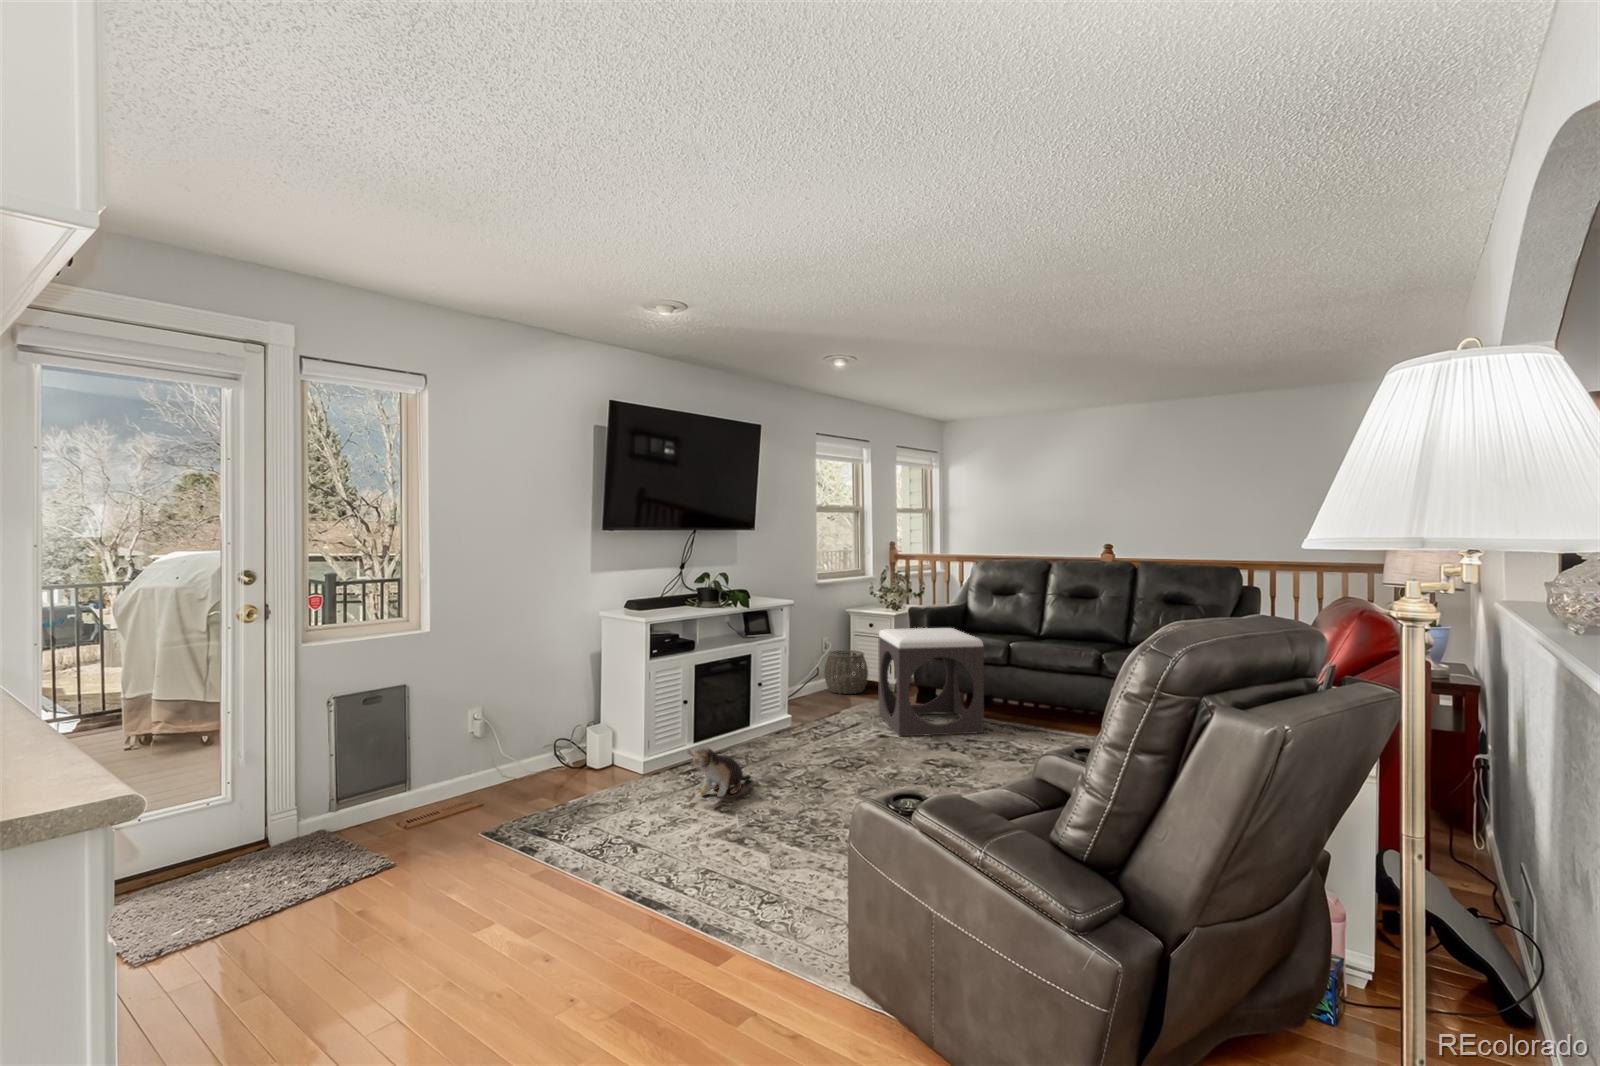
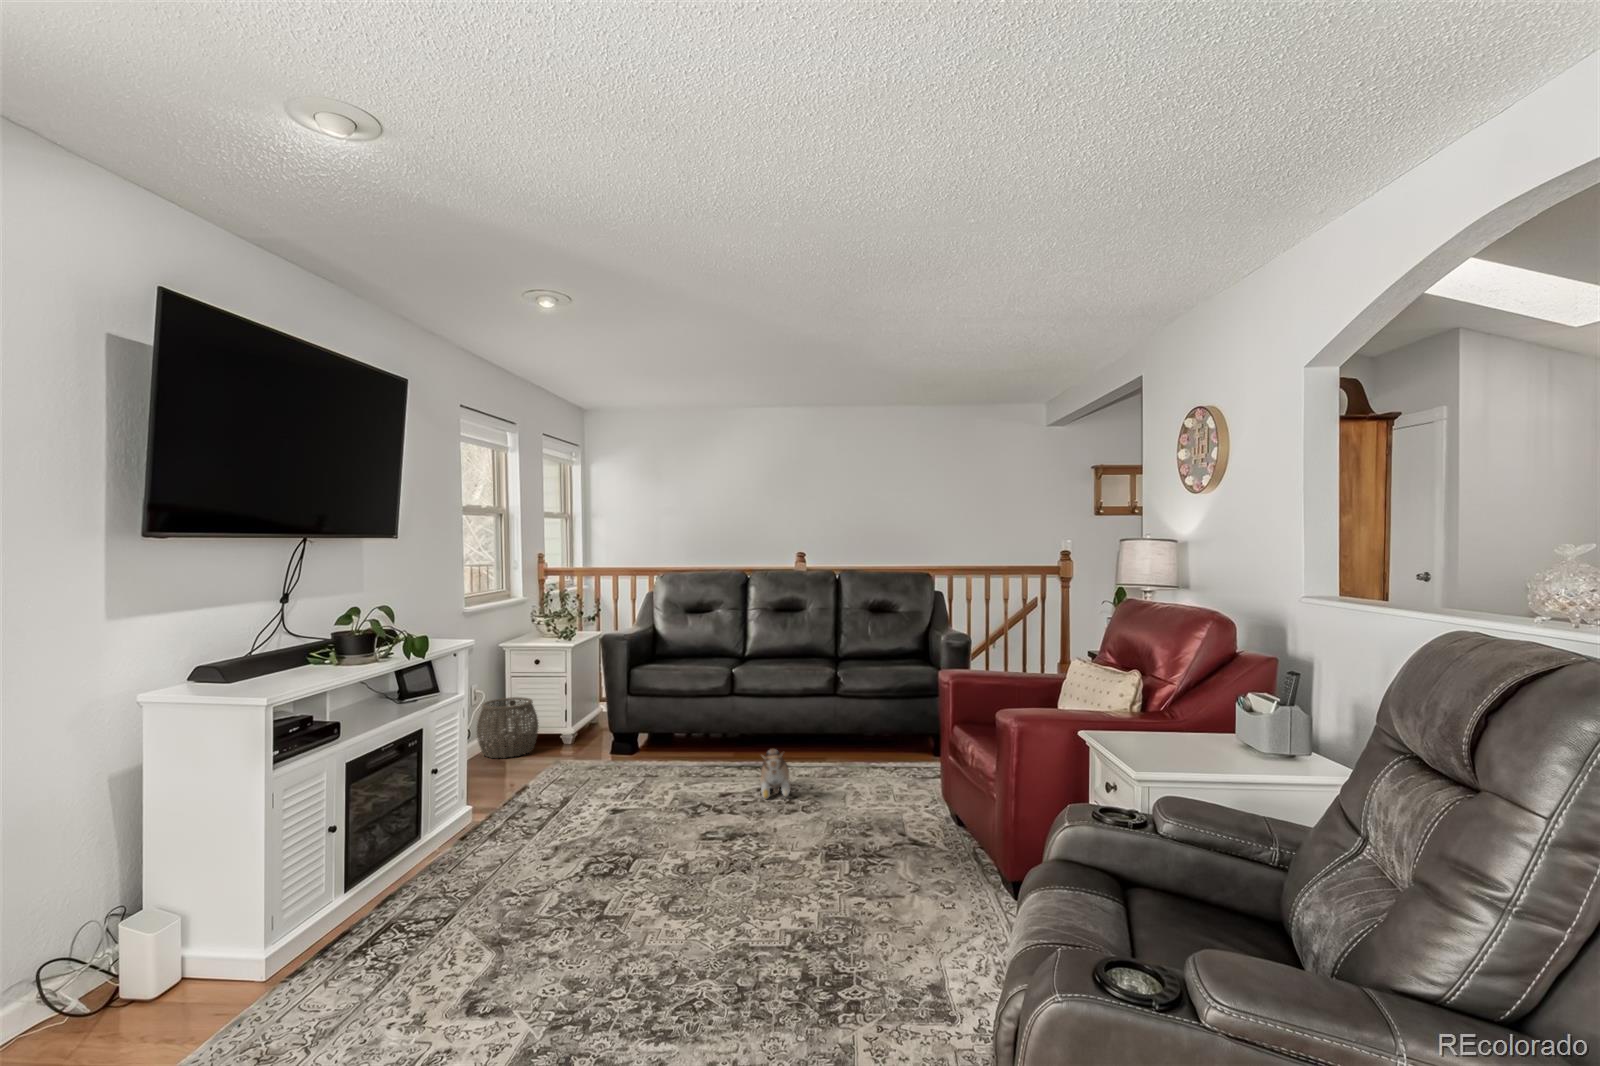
footstool: present [878,628,984,736] -> none [581,656,729,806]
plush toy: present [688,747,751,797] -> present [760,749,791,799]

